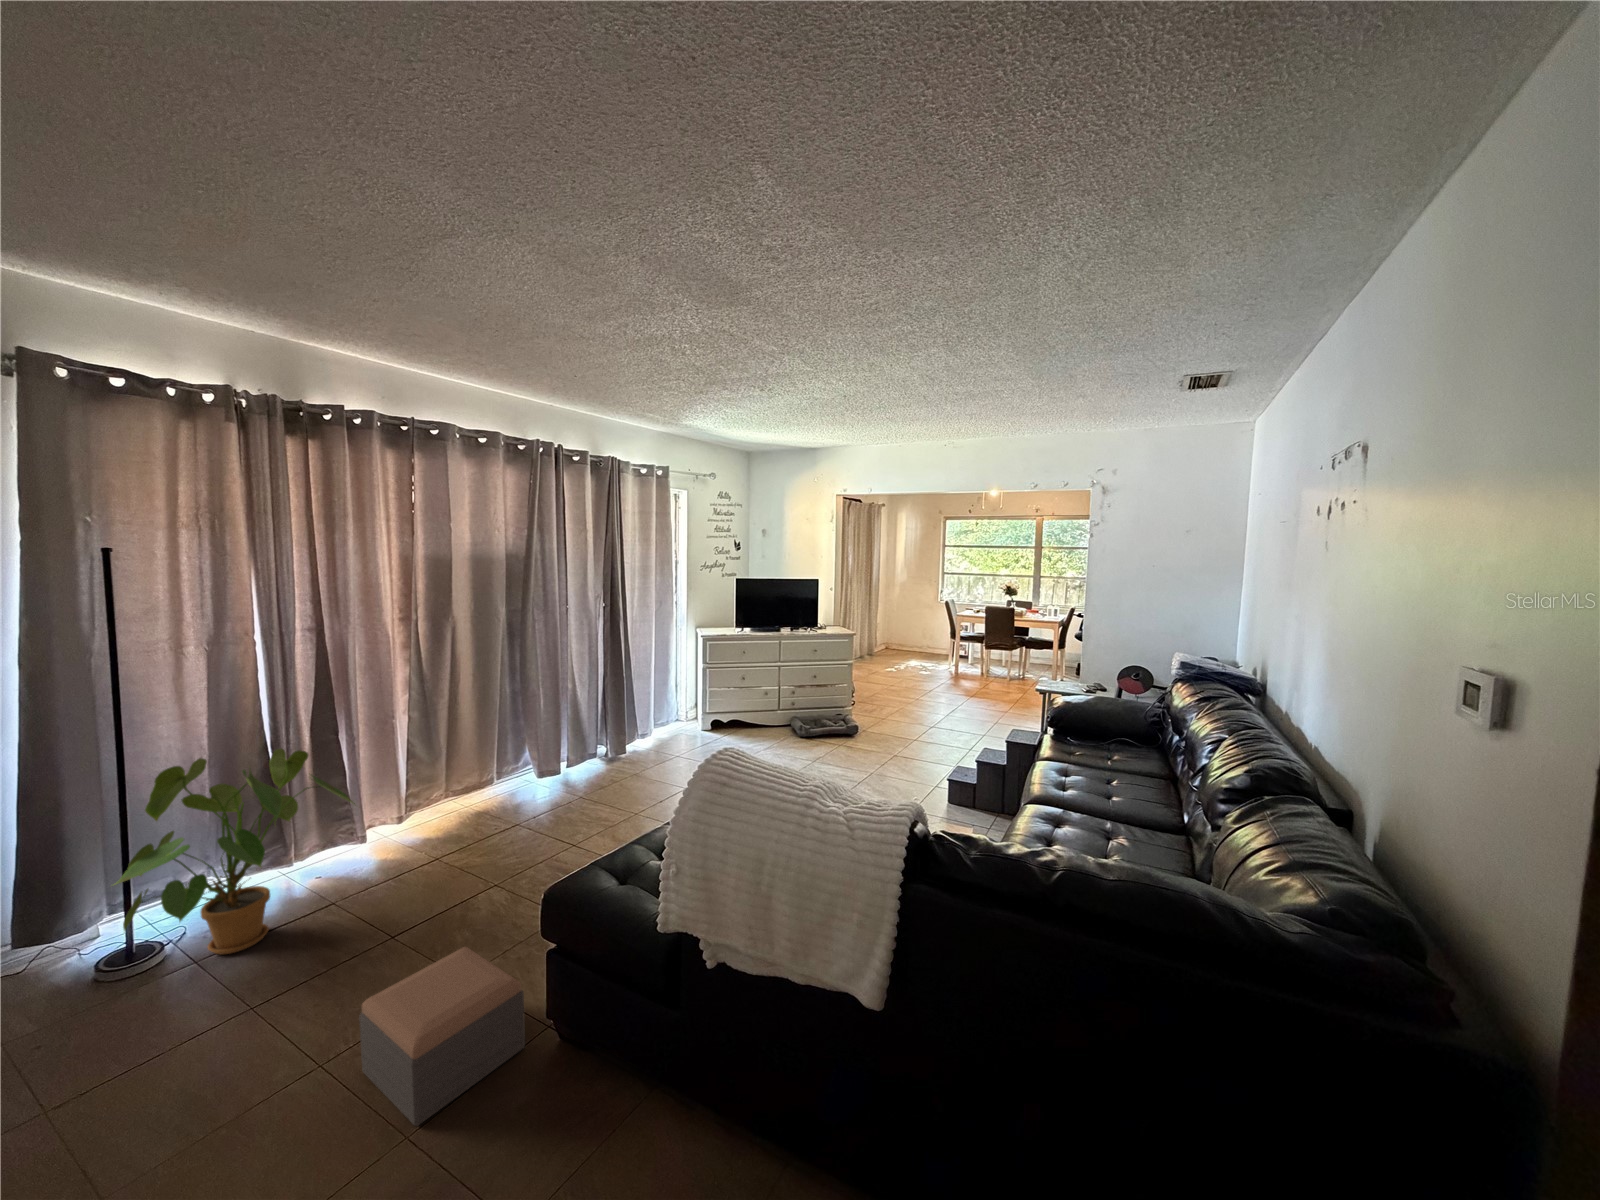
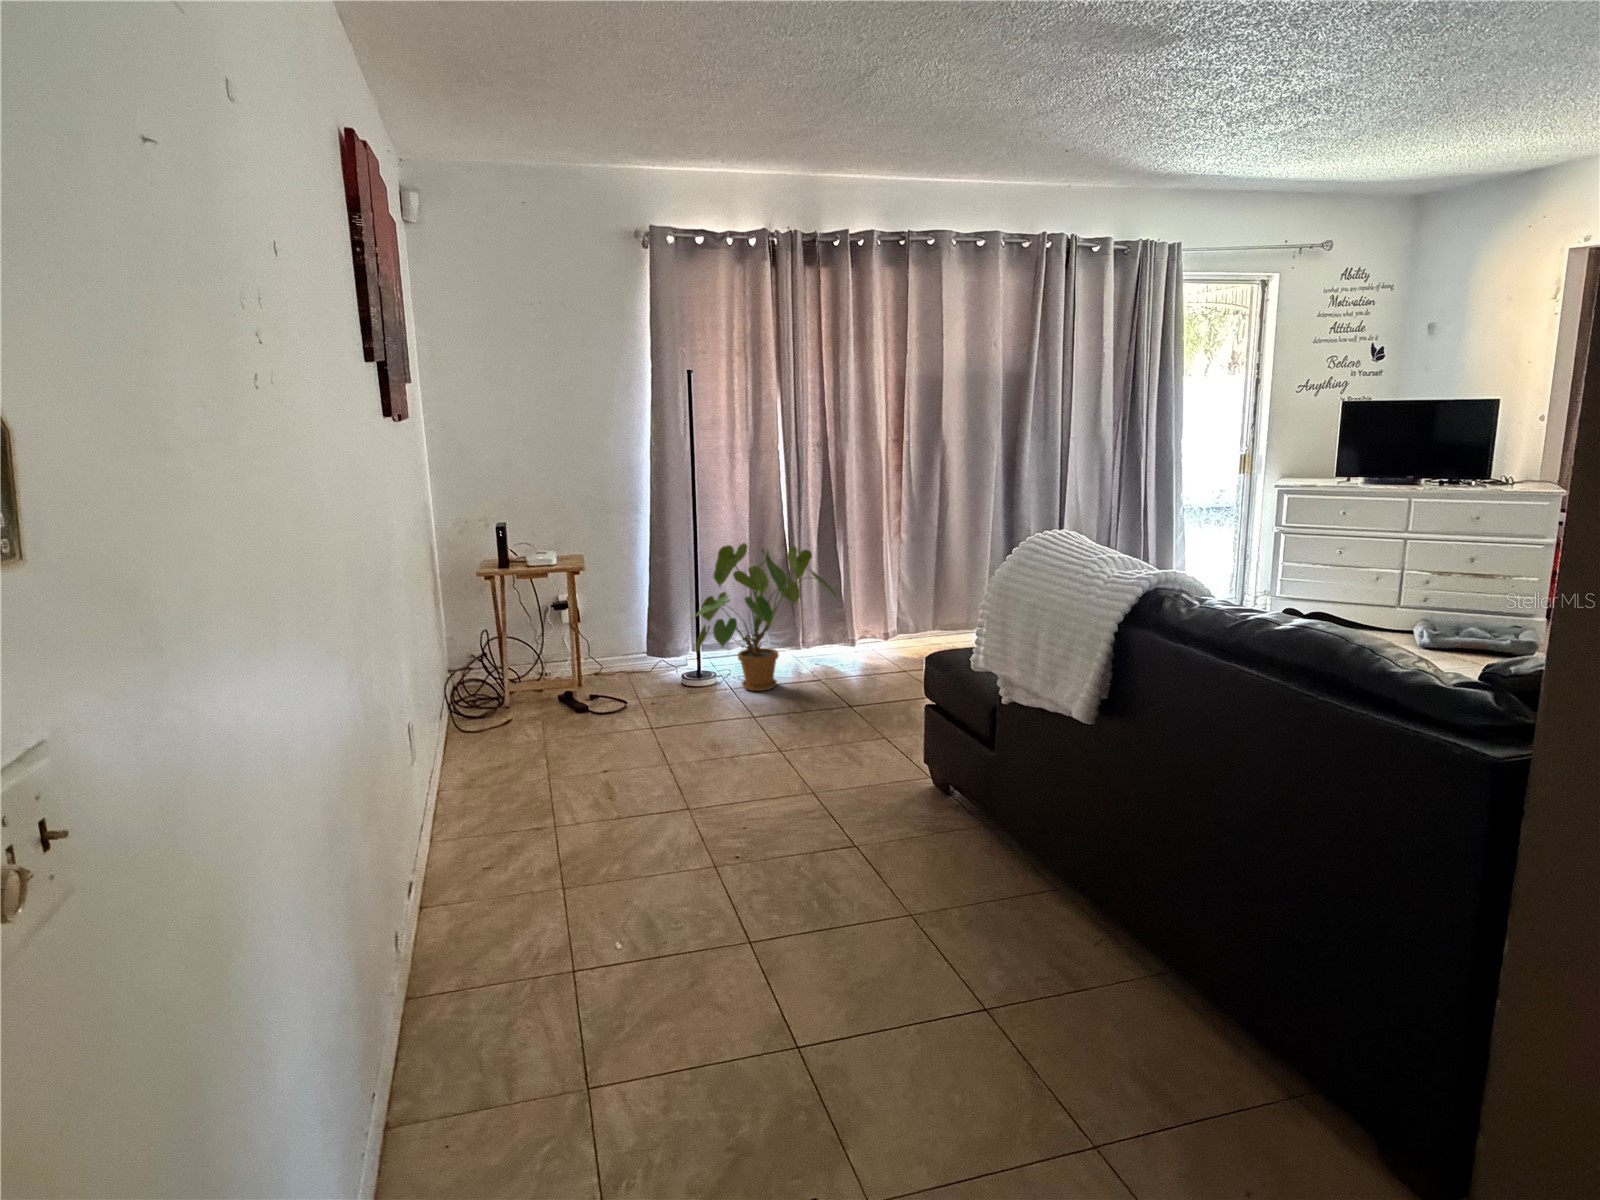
footstool: present [359,947,525,1126] -> none [801,703,909,799]

